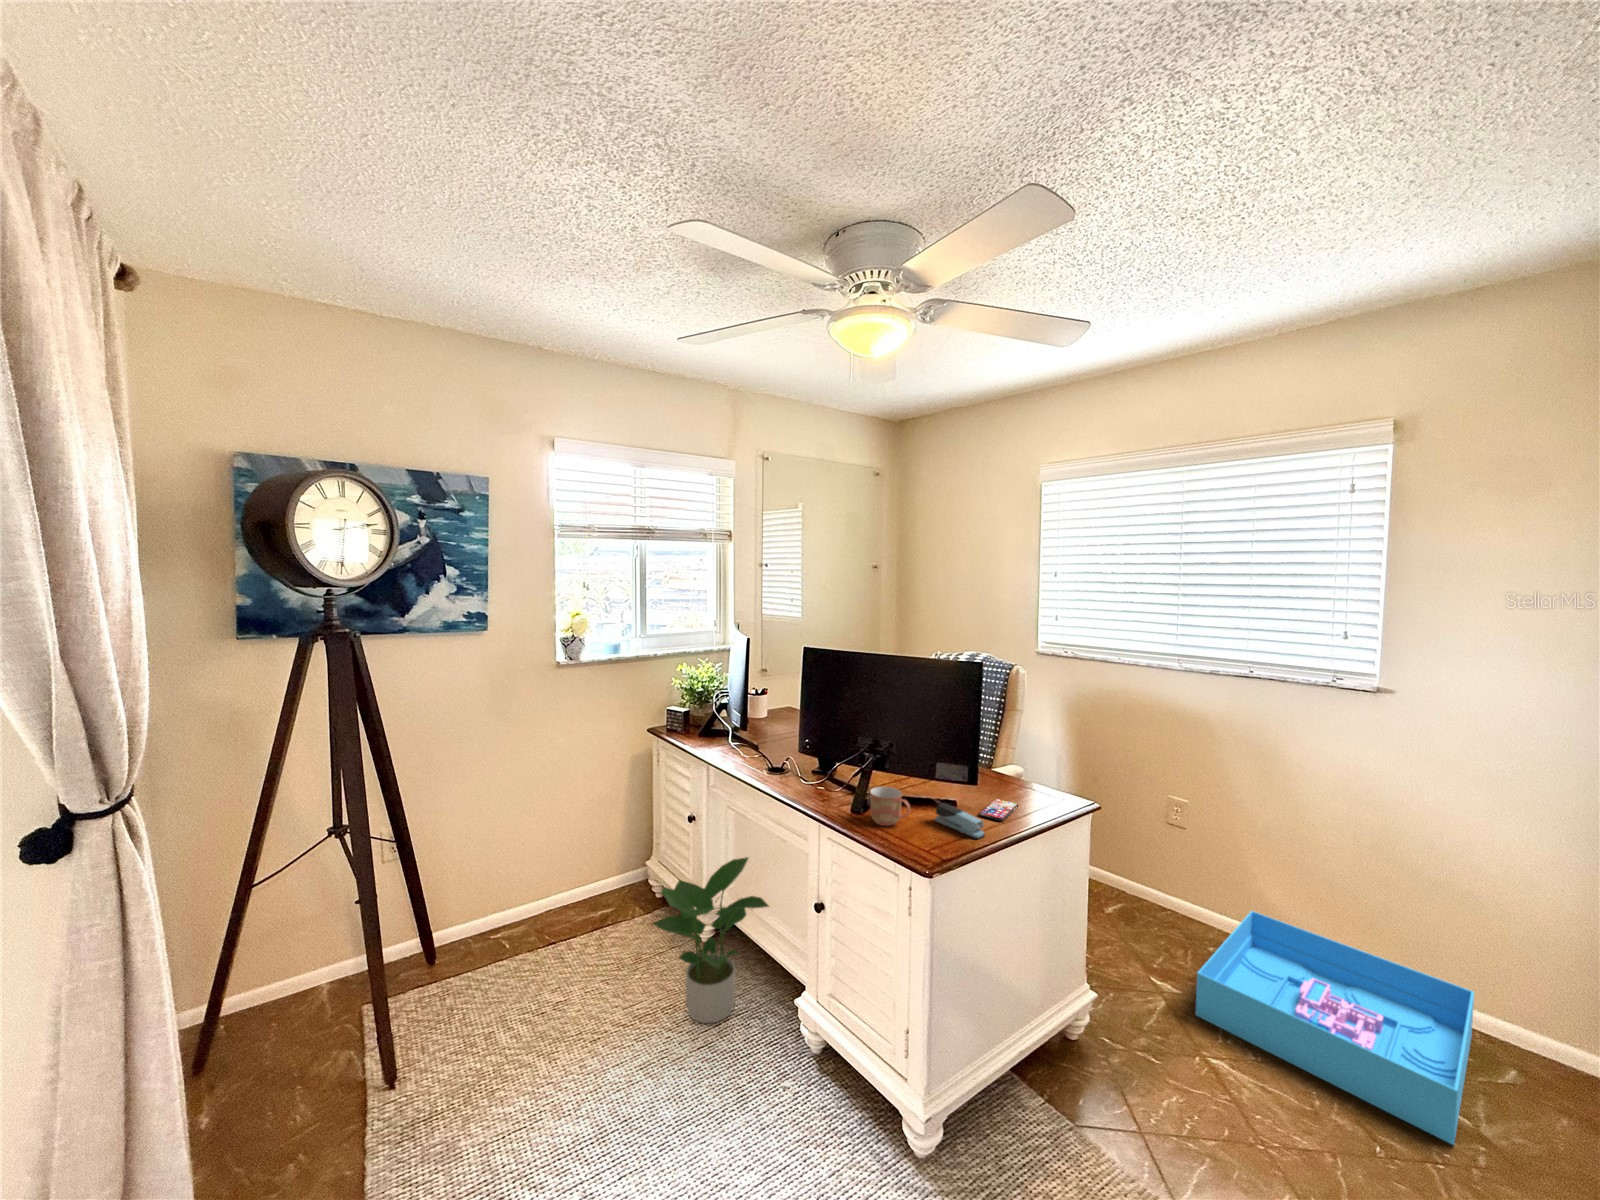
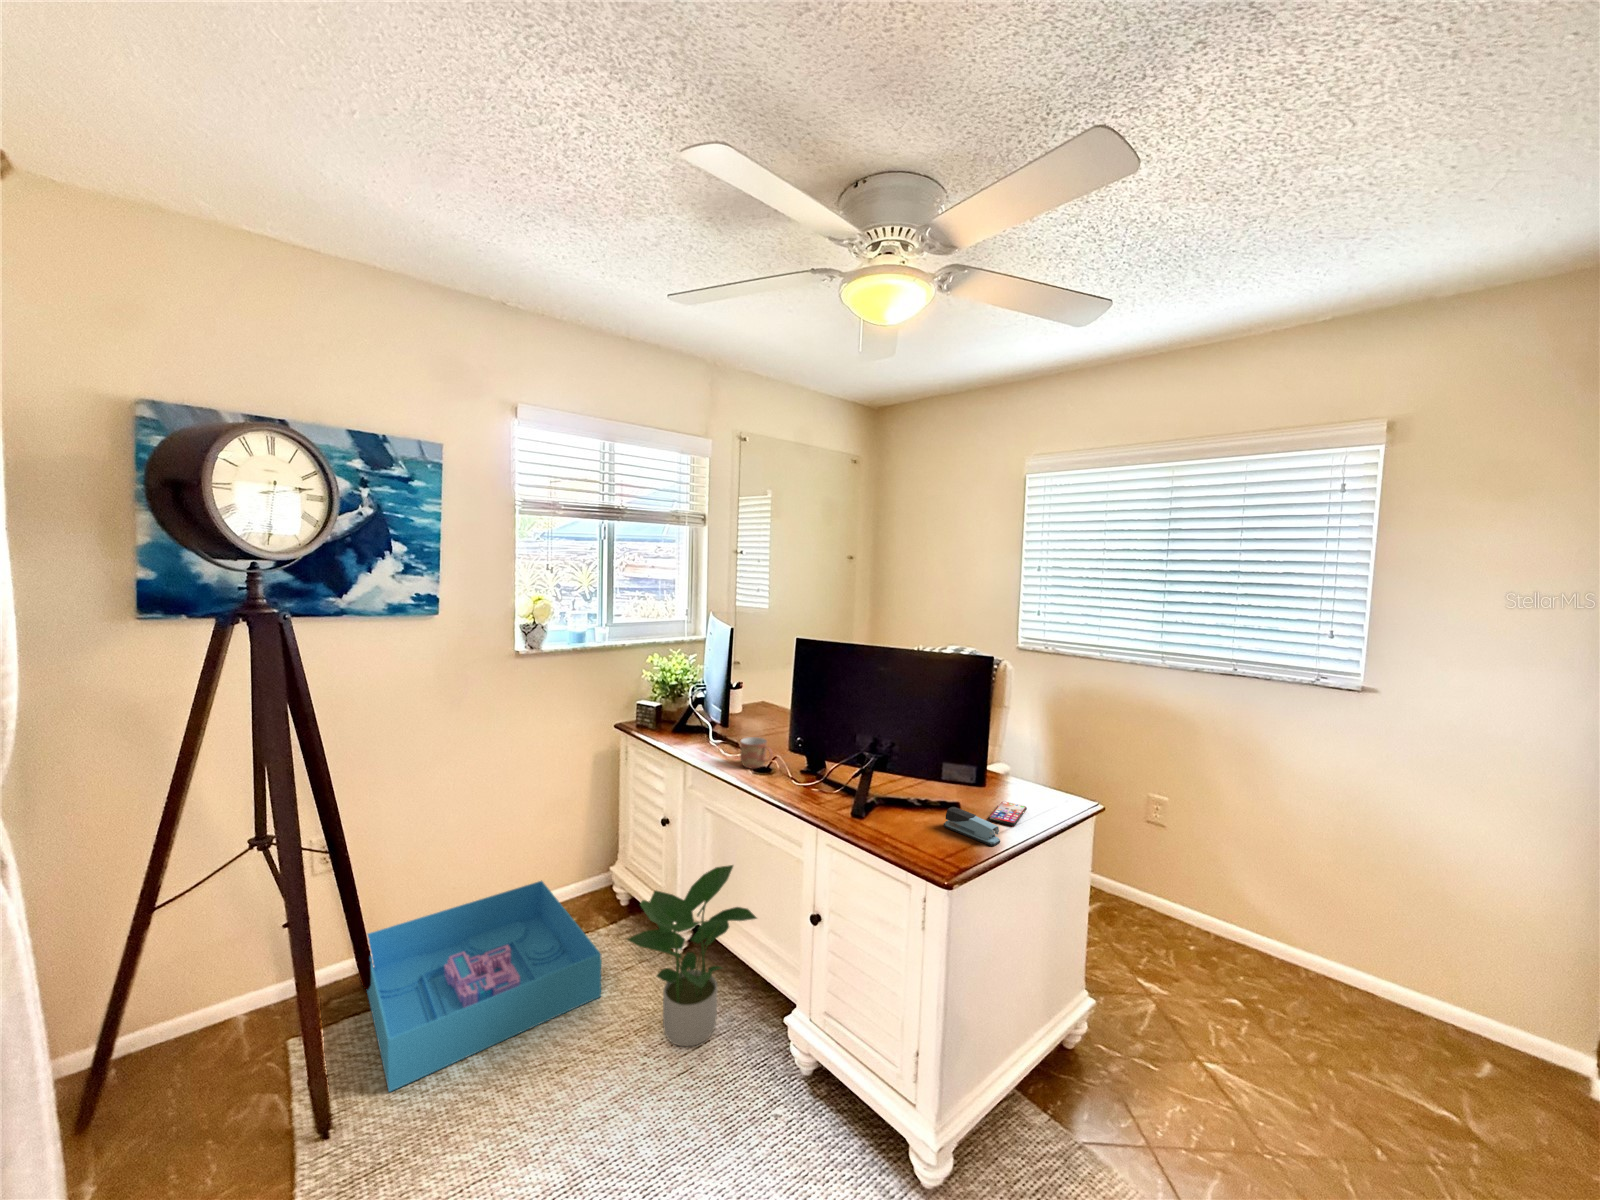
mug: present [870,786,910,826] -> present [740,737,773,769]
storage bin: present [1196,911,1474,1145] -> present [367,881,601,1092]

